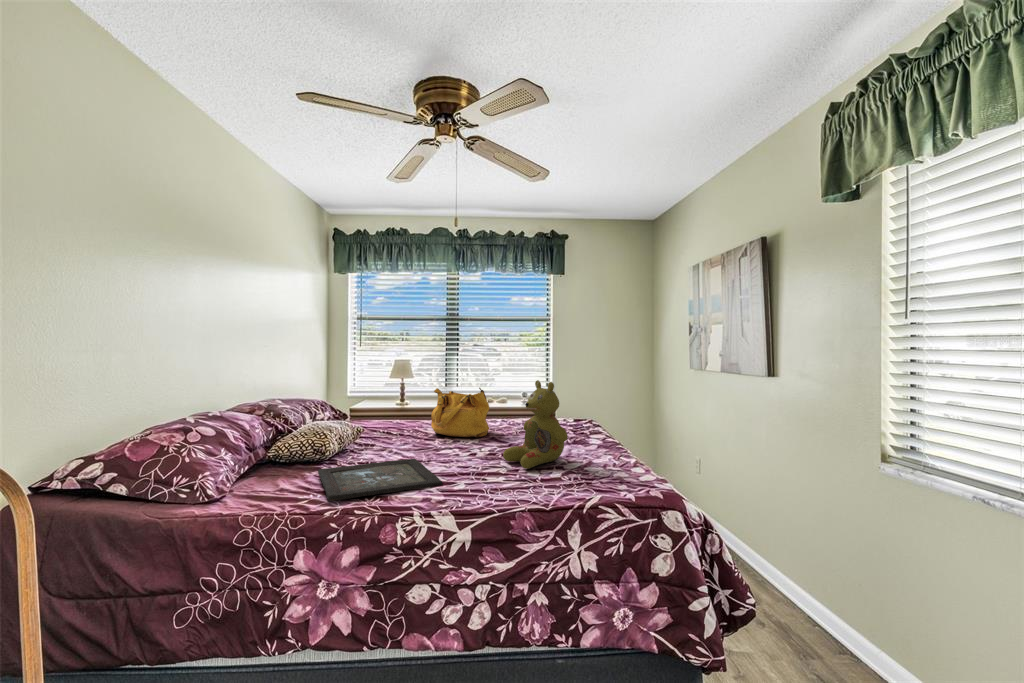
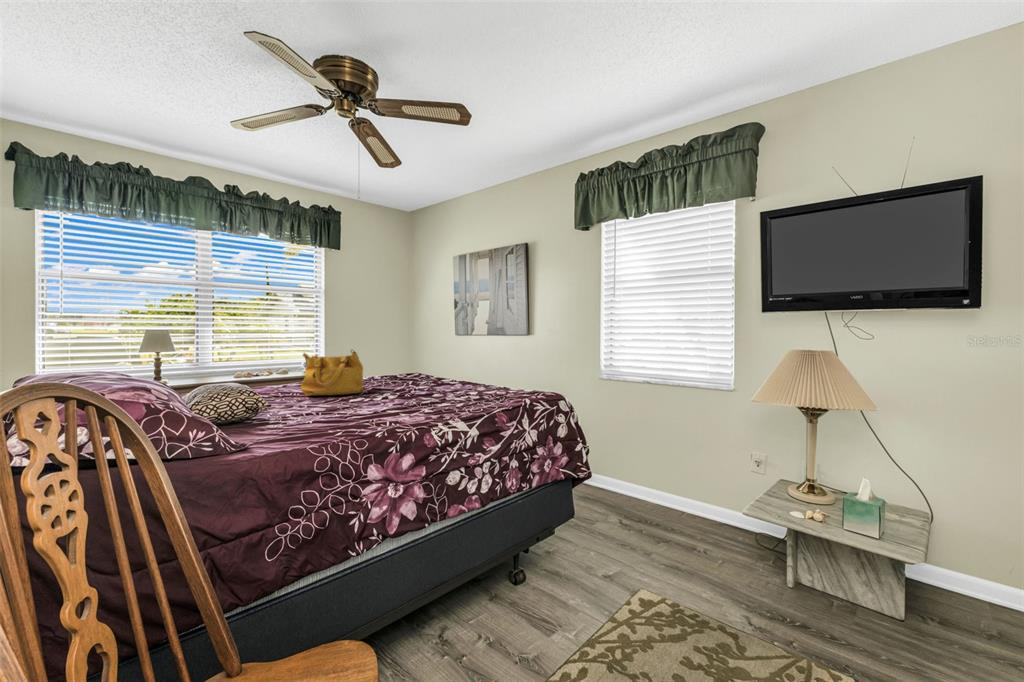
stuffed bear: present [503,380,568,469] -> none [424,335,474,399]
tray: present [318,459,442,501] -> none [296,406,418,429]

